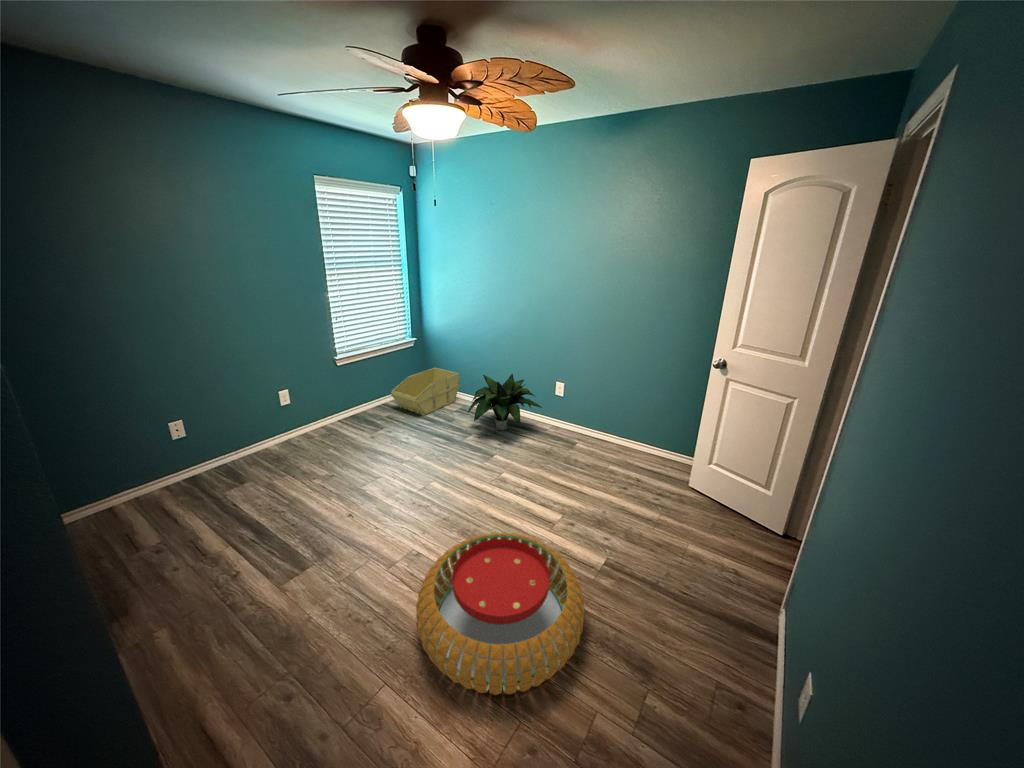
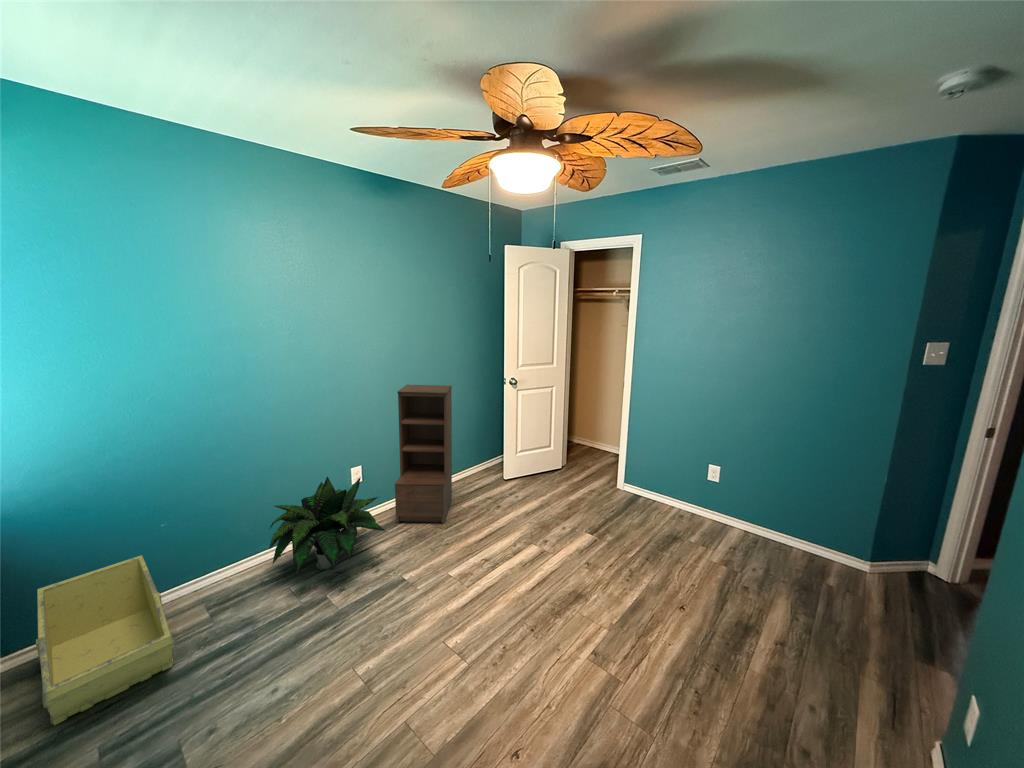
bookshelf: none [560,333,634,461] -> present [395,385,452,523]
pouf: present [416,532,585,695] -> none [593,529,737,638]

